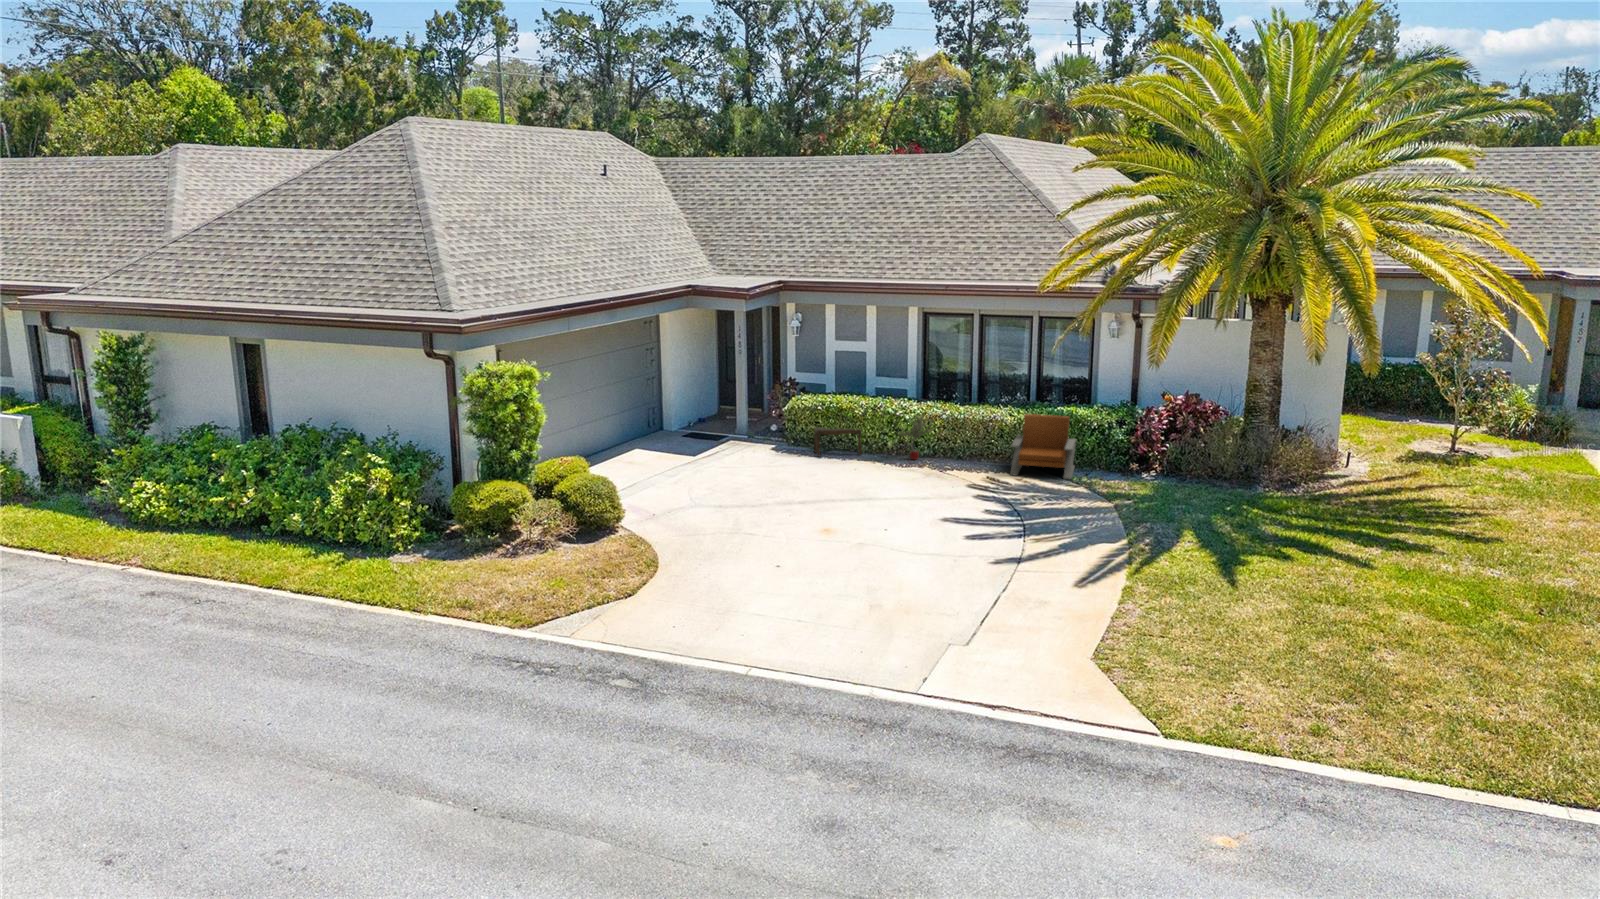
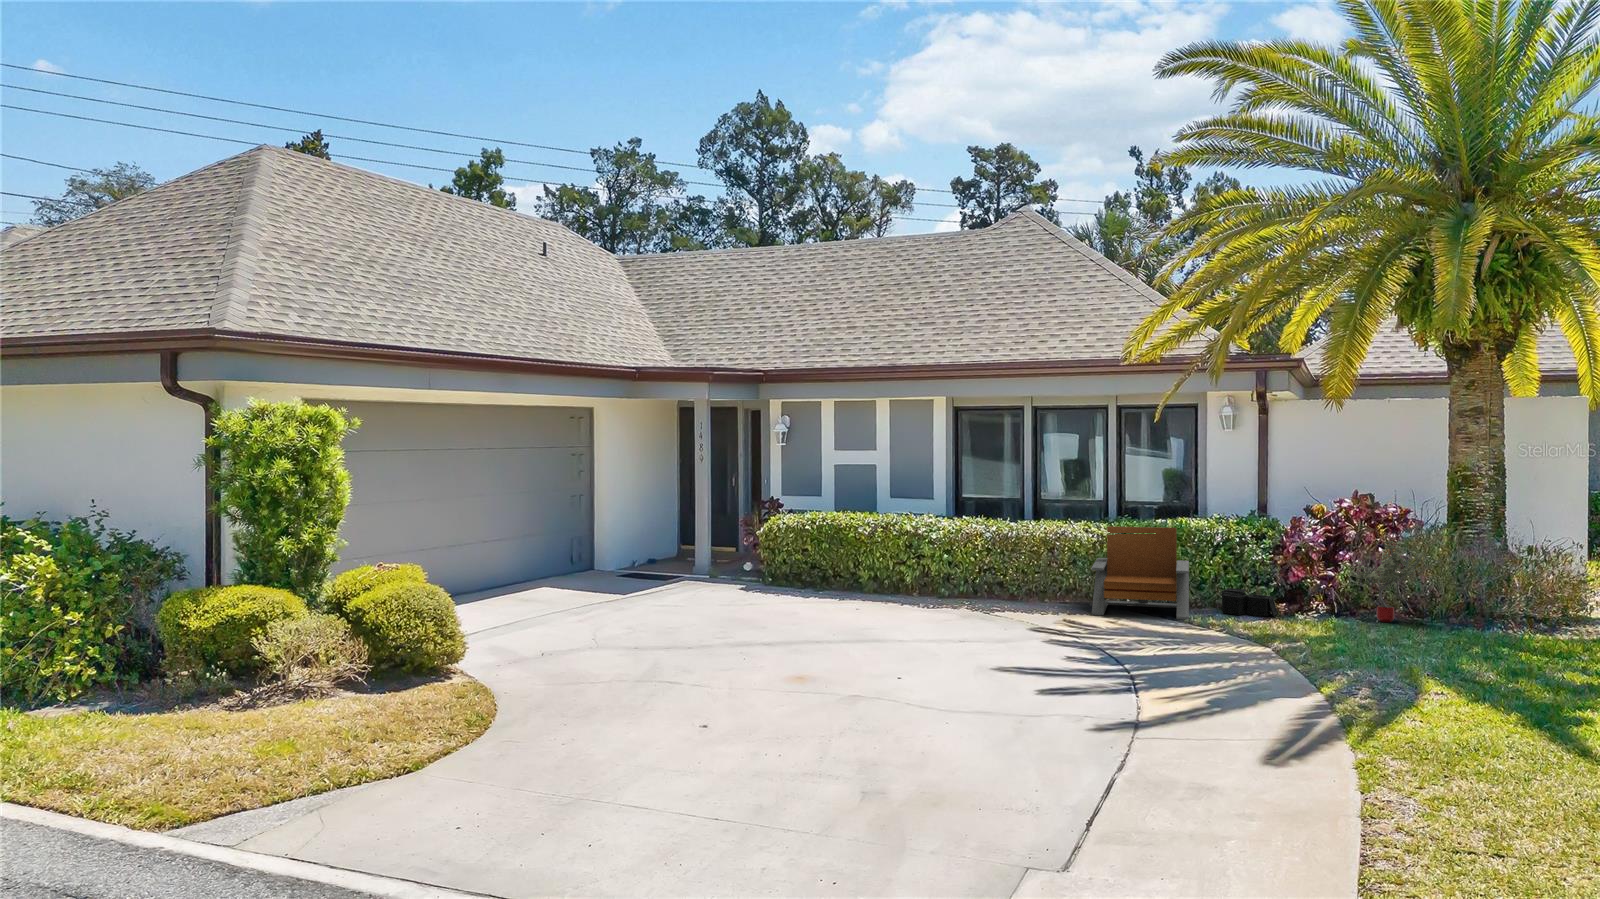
potted tree: present [897,416,932,460] -> present [1350,541,1424,622]
bench: present [814,428,862,457] -> none [798,553,867,596]
storage bin: none [1094,455,1129,477] -> present [1222,588,1277,617]

